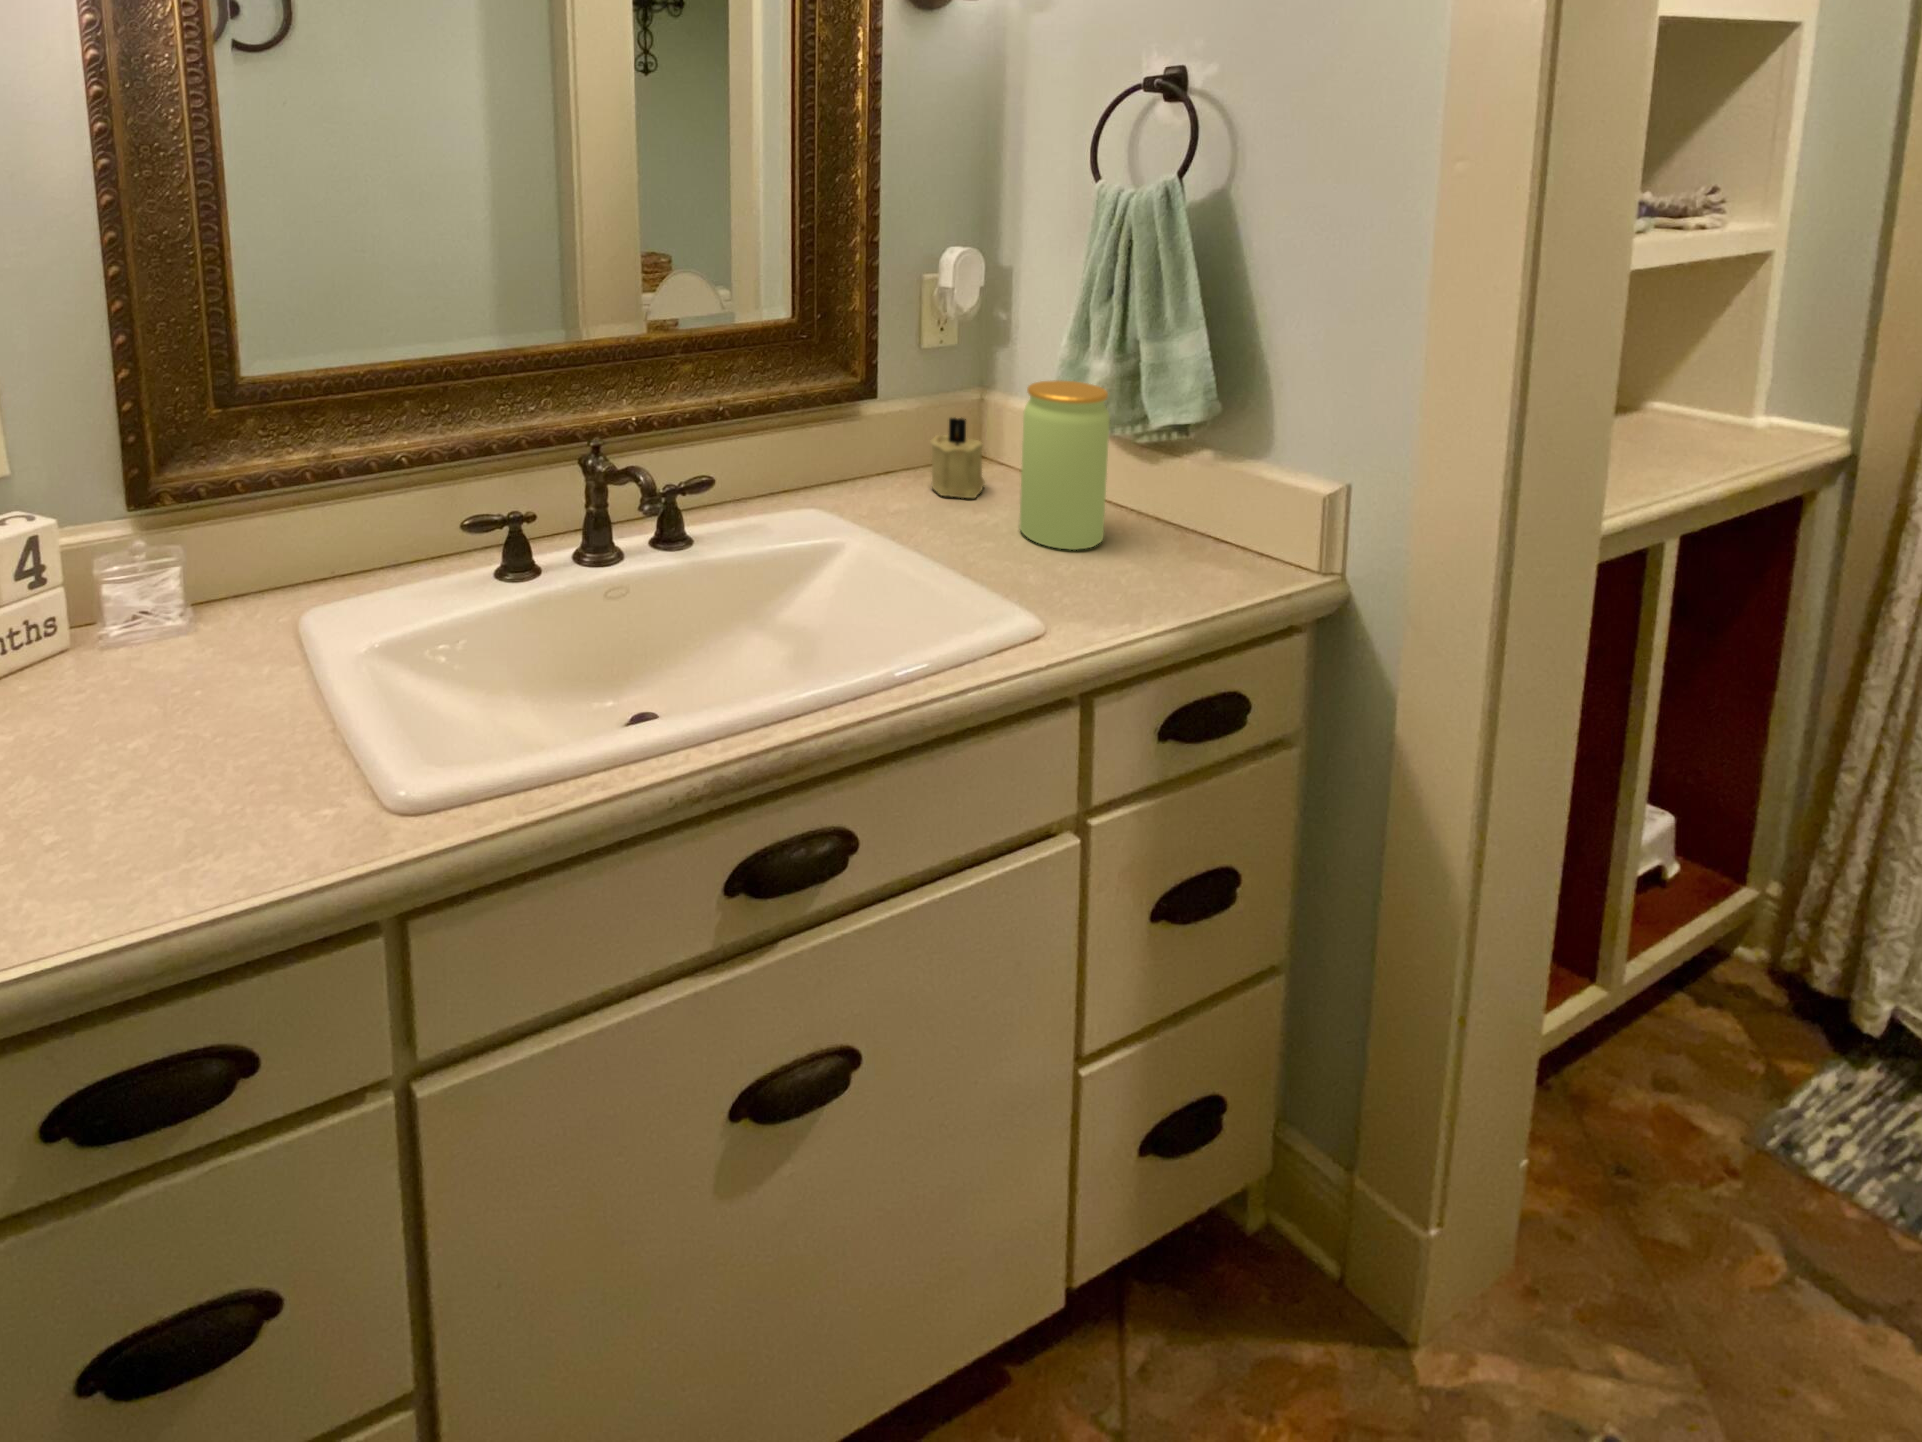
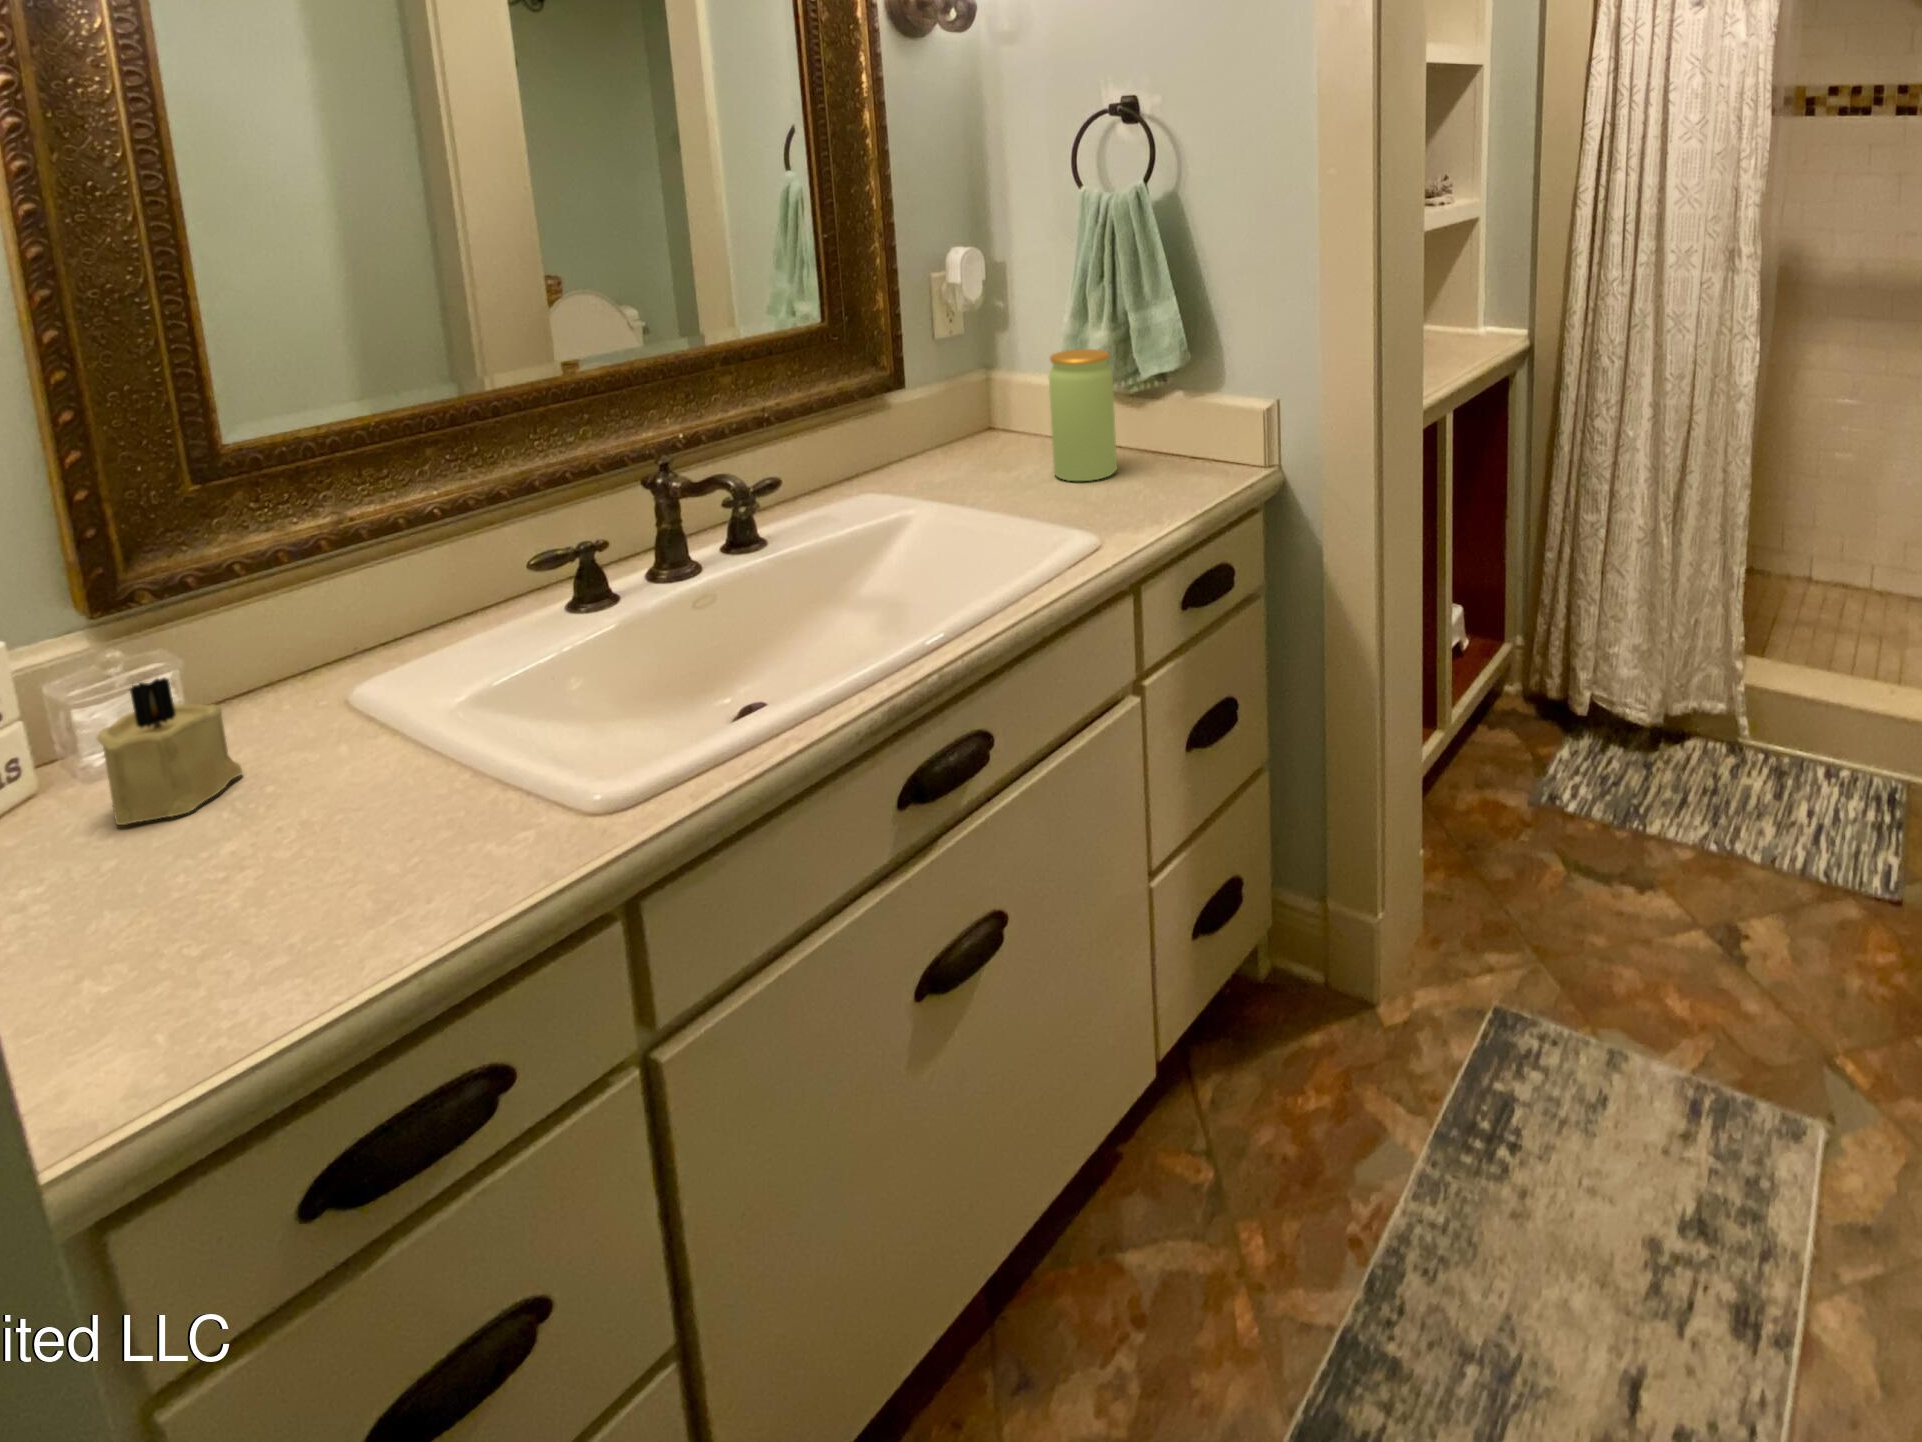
candle: present [931,418,985,498] -> present [97,678,242,825]

